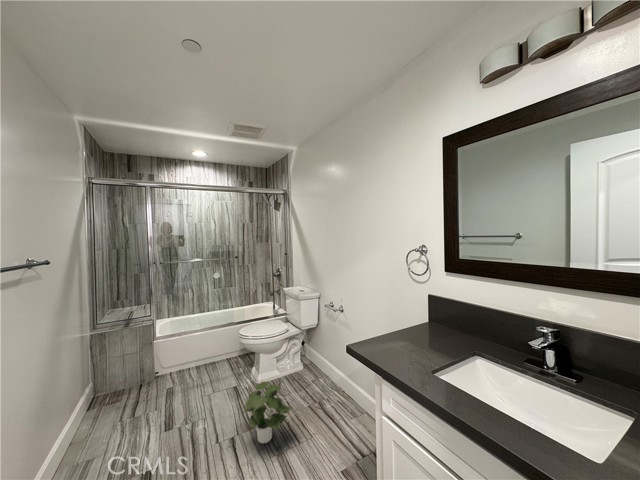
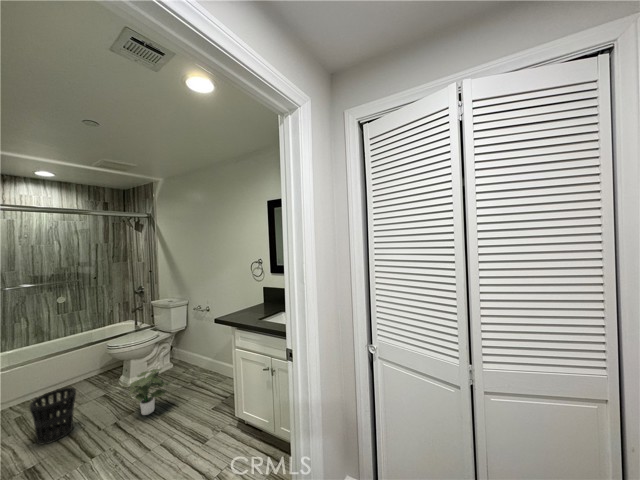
wastebasket: none [160,378,200,440] -> present [30,388,76,444]

